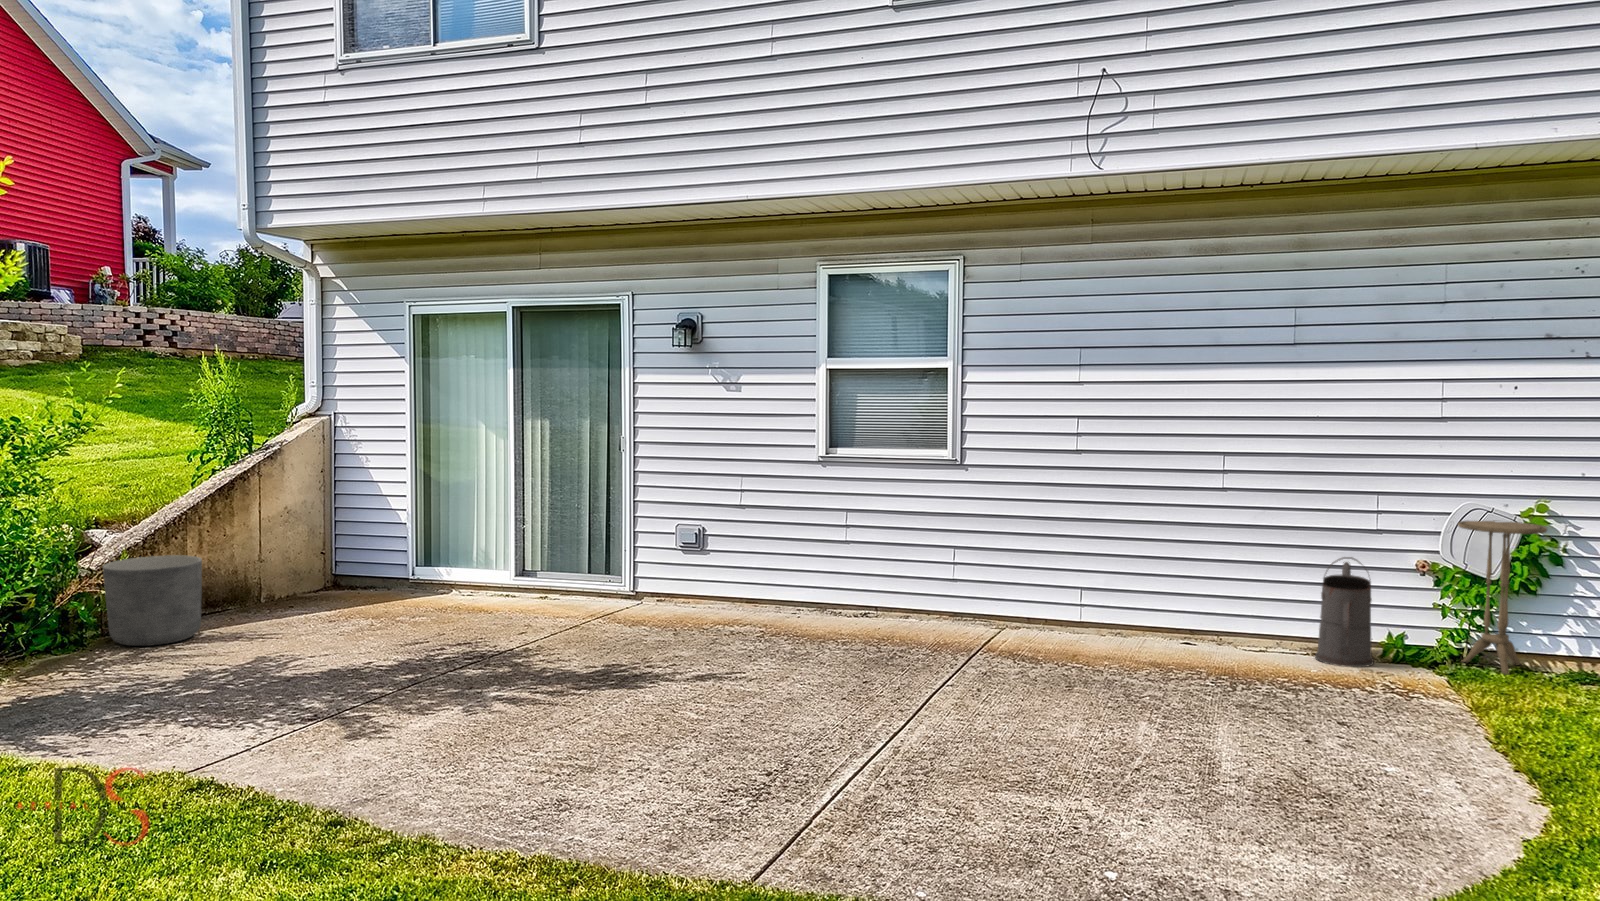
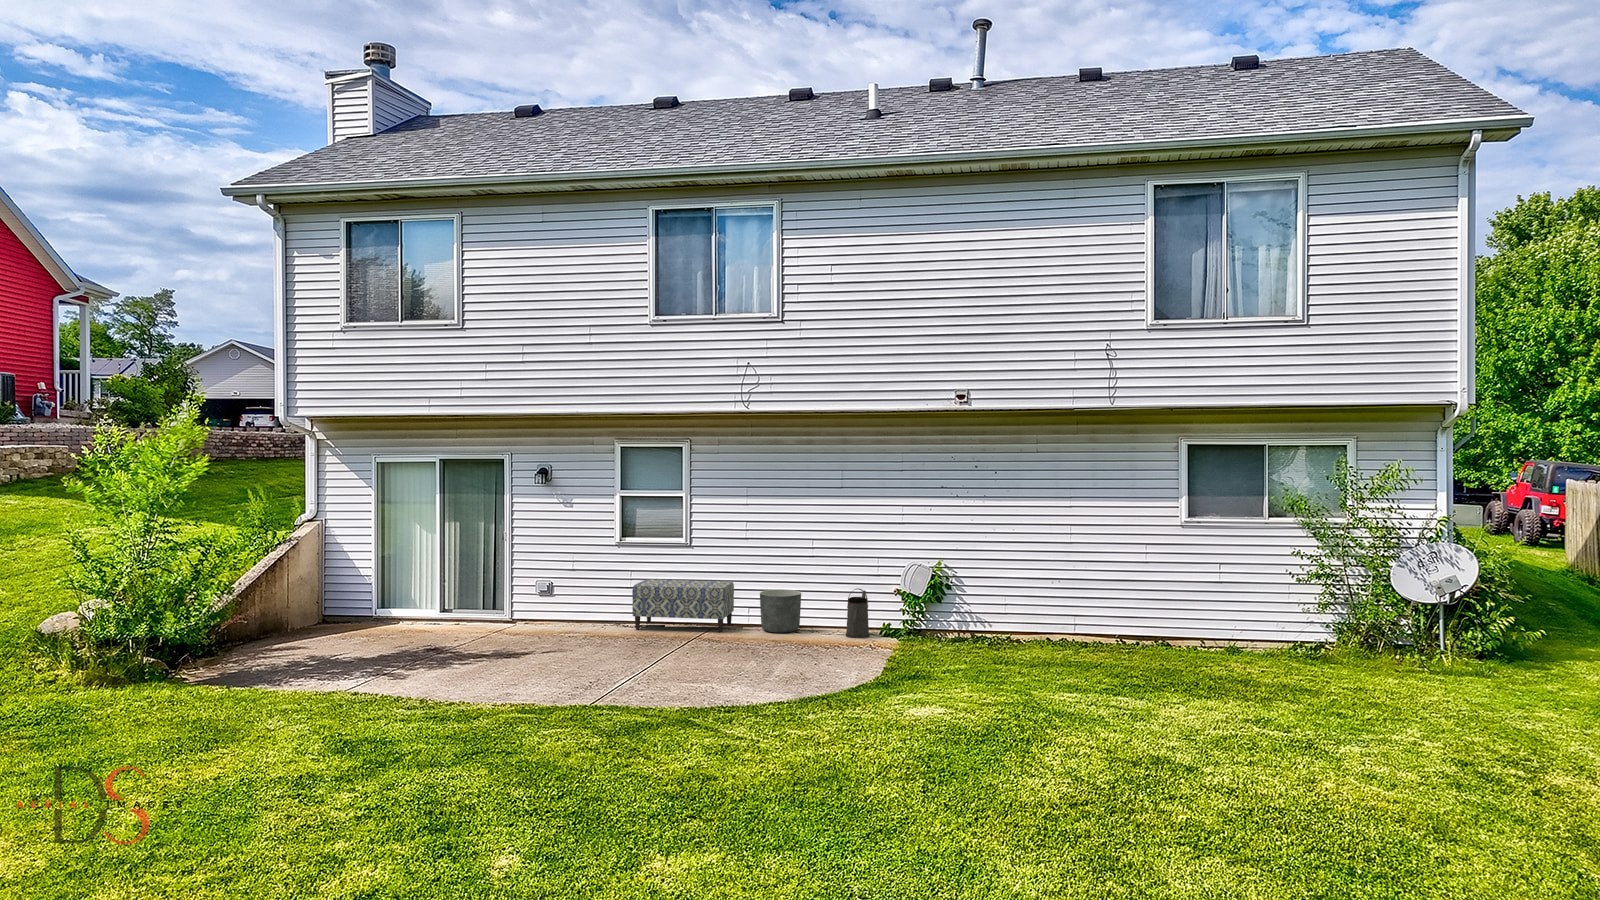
side table: present [1458,521,1547,675] -> none [903,570,937,639]
bench: none [854,527,1055,639] -> present [632,579,734,633]
planter: present [103,555,202,646] -> present [760,589,801,633]

